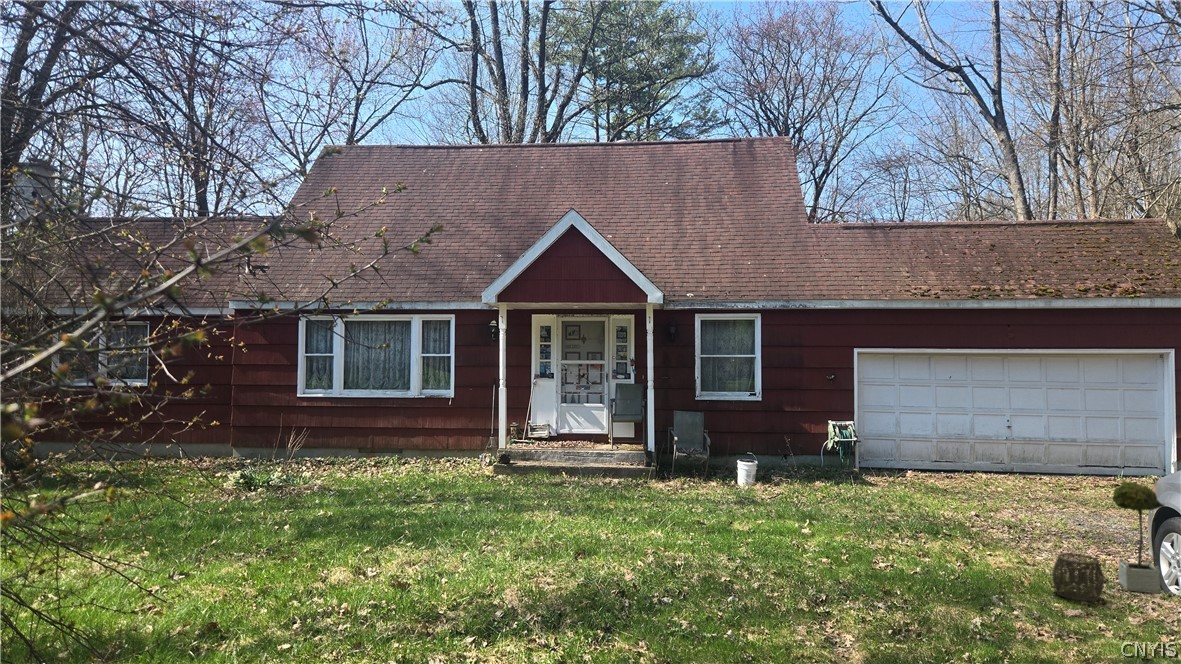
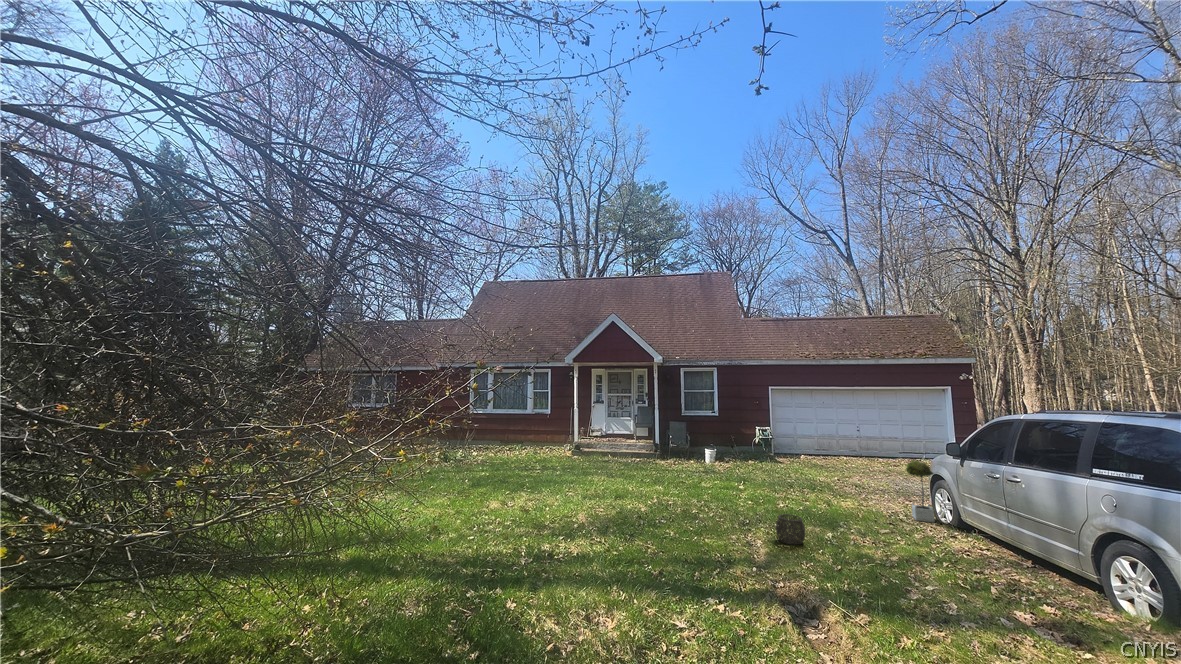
woven basket: present [1052,553,1104,601] -> present [776,514,805,545]

